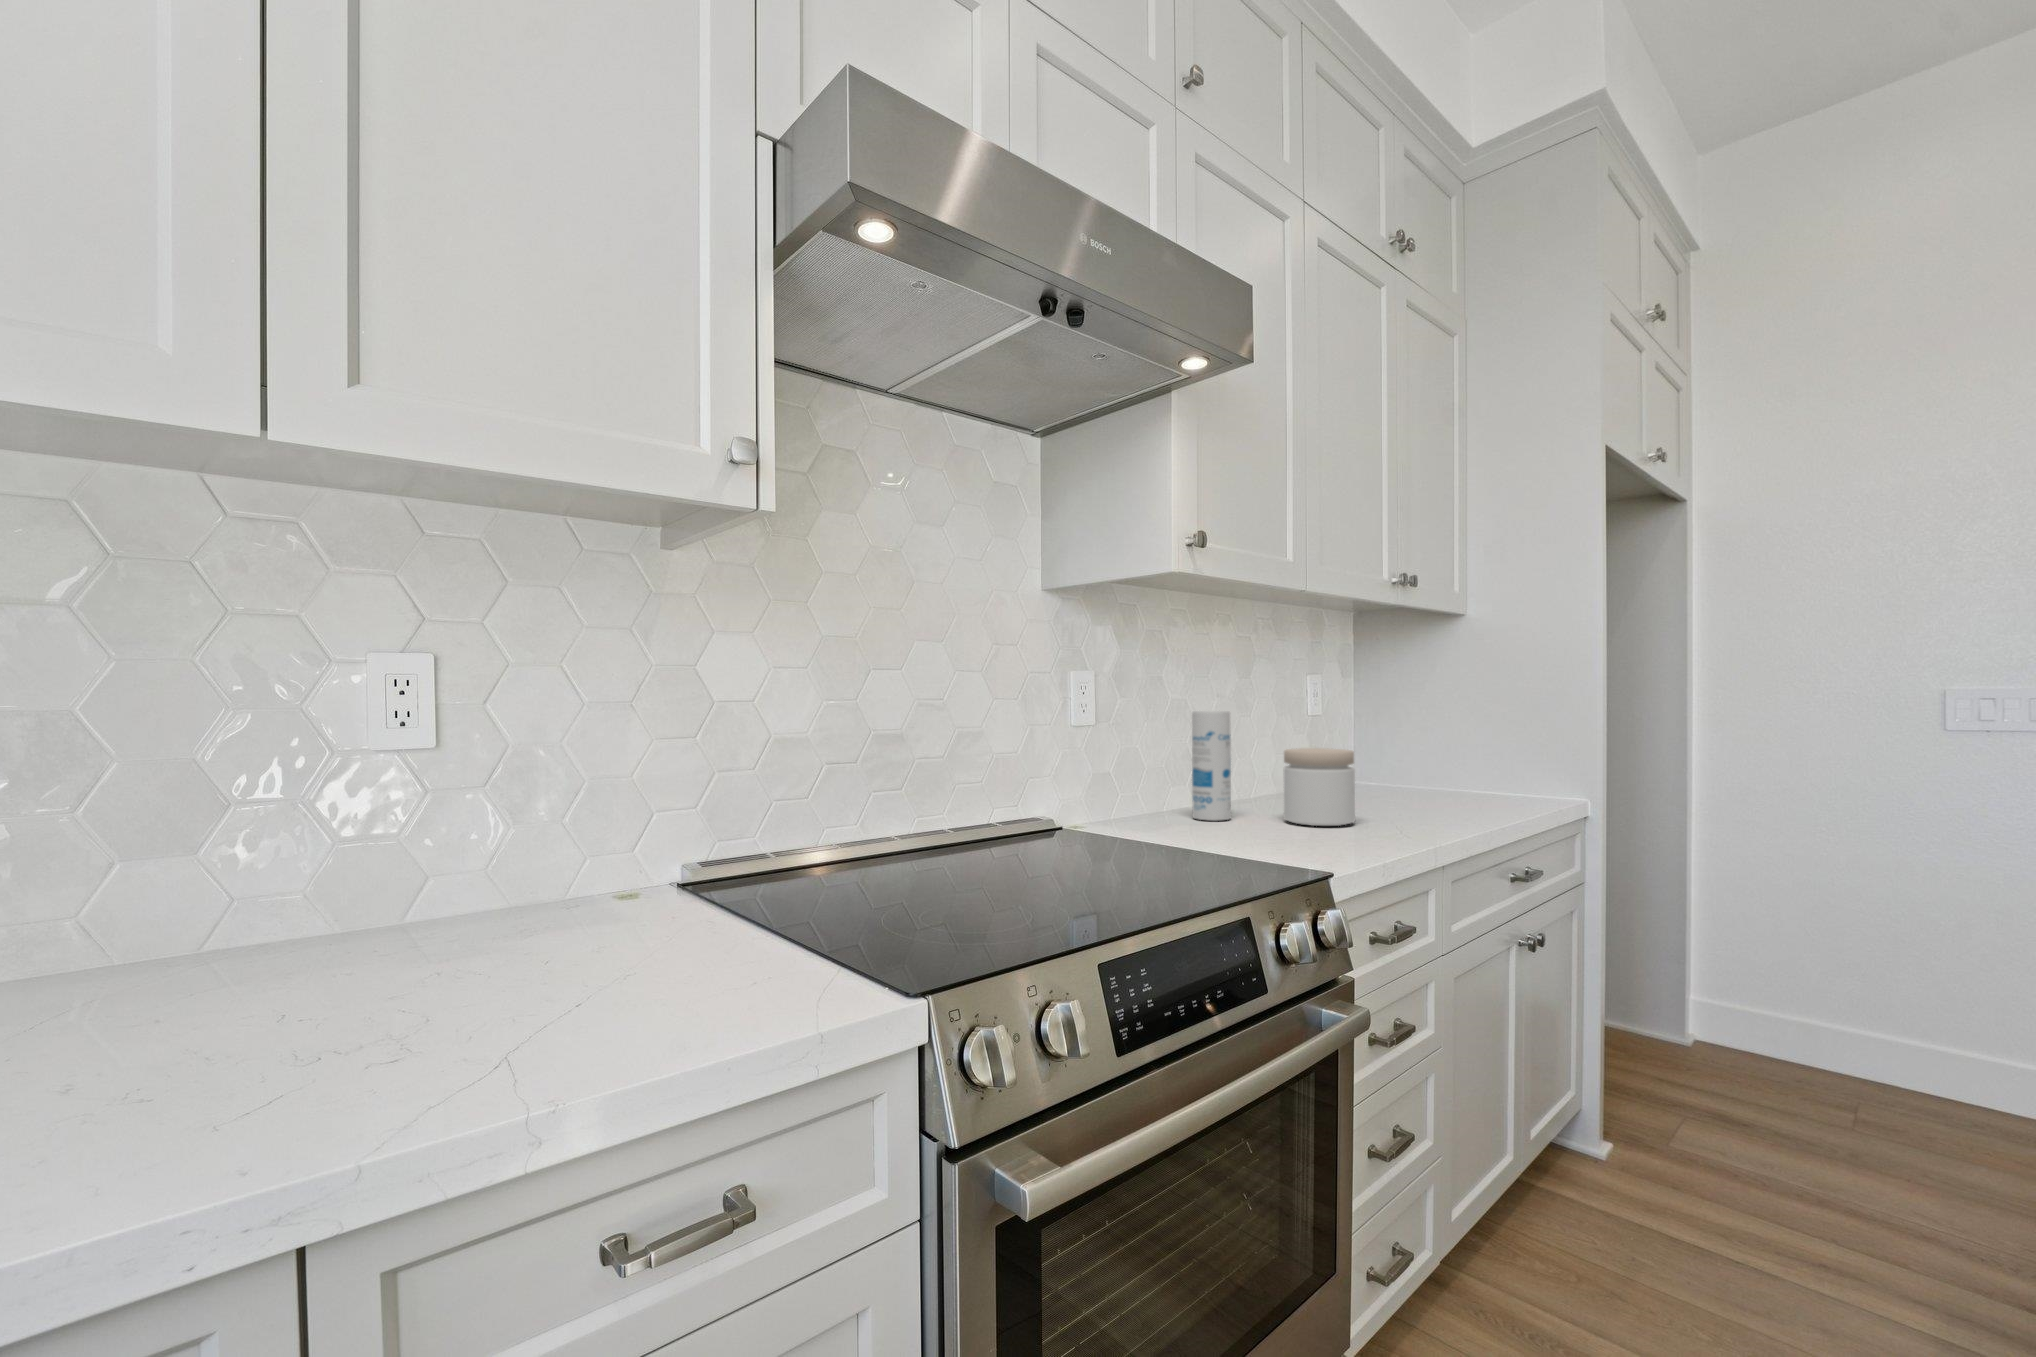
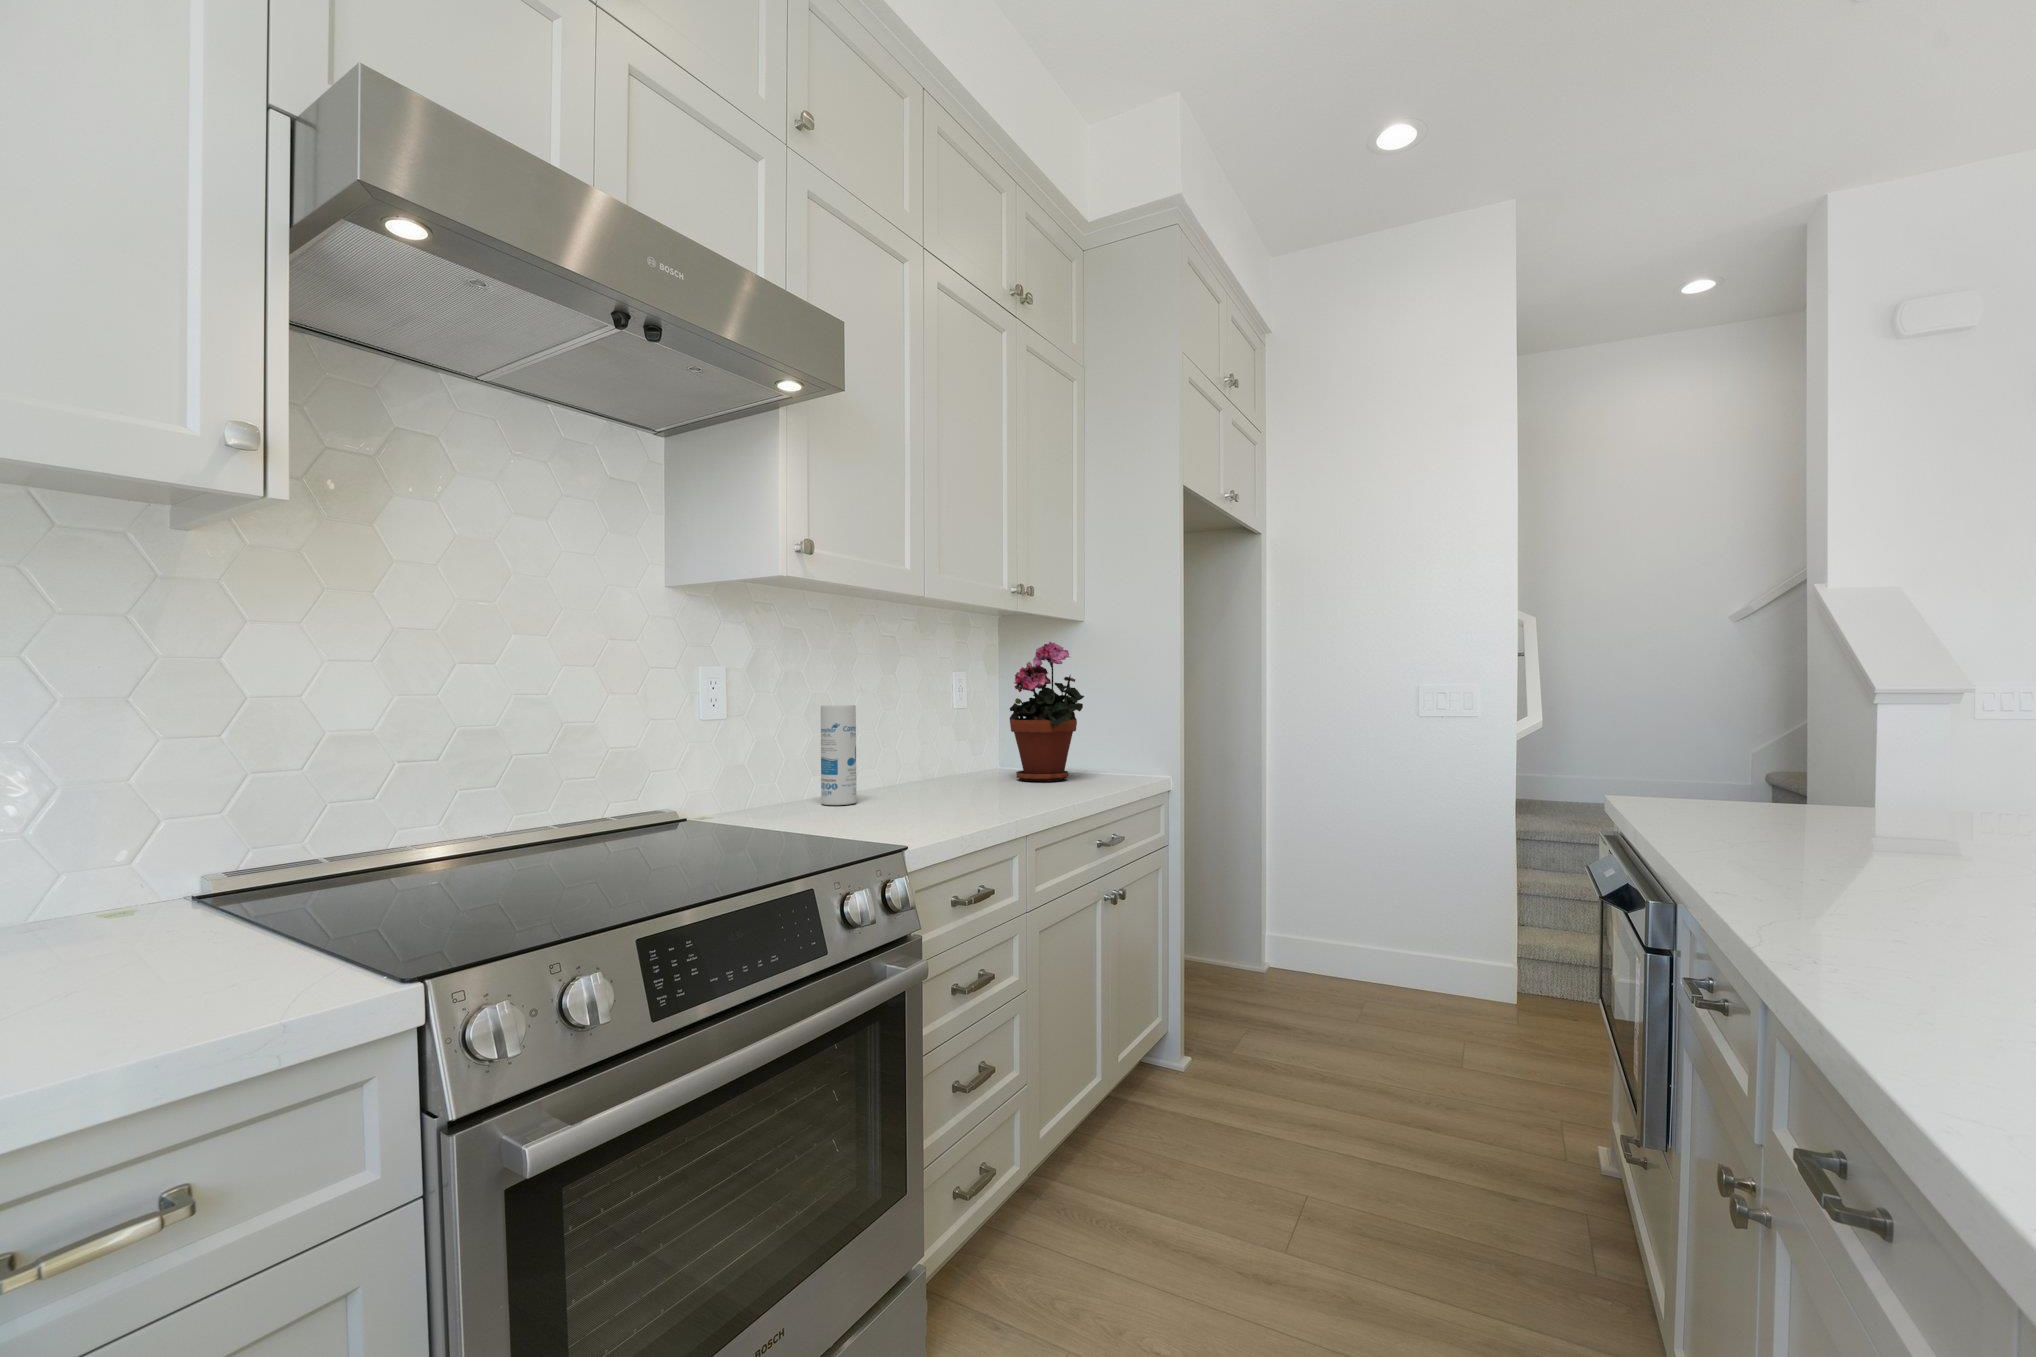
potted plant: none [1386,639,1483,802] -> present [1010,642,1084,782]
jar: present [1284,748,1355,826] -> none [902,737,963,805]

